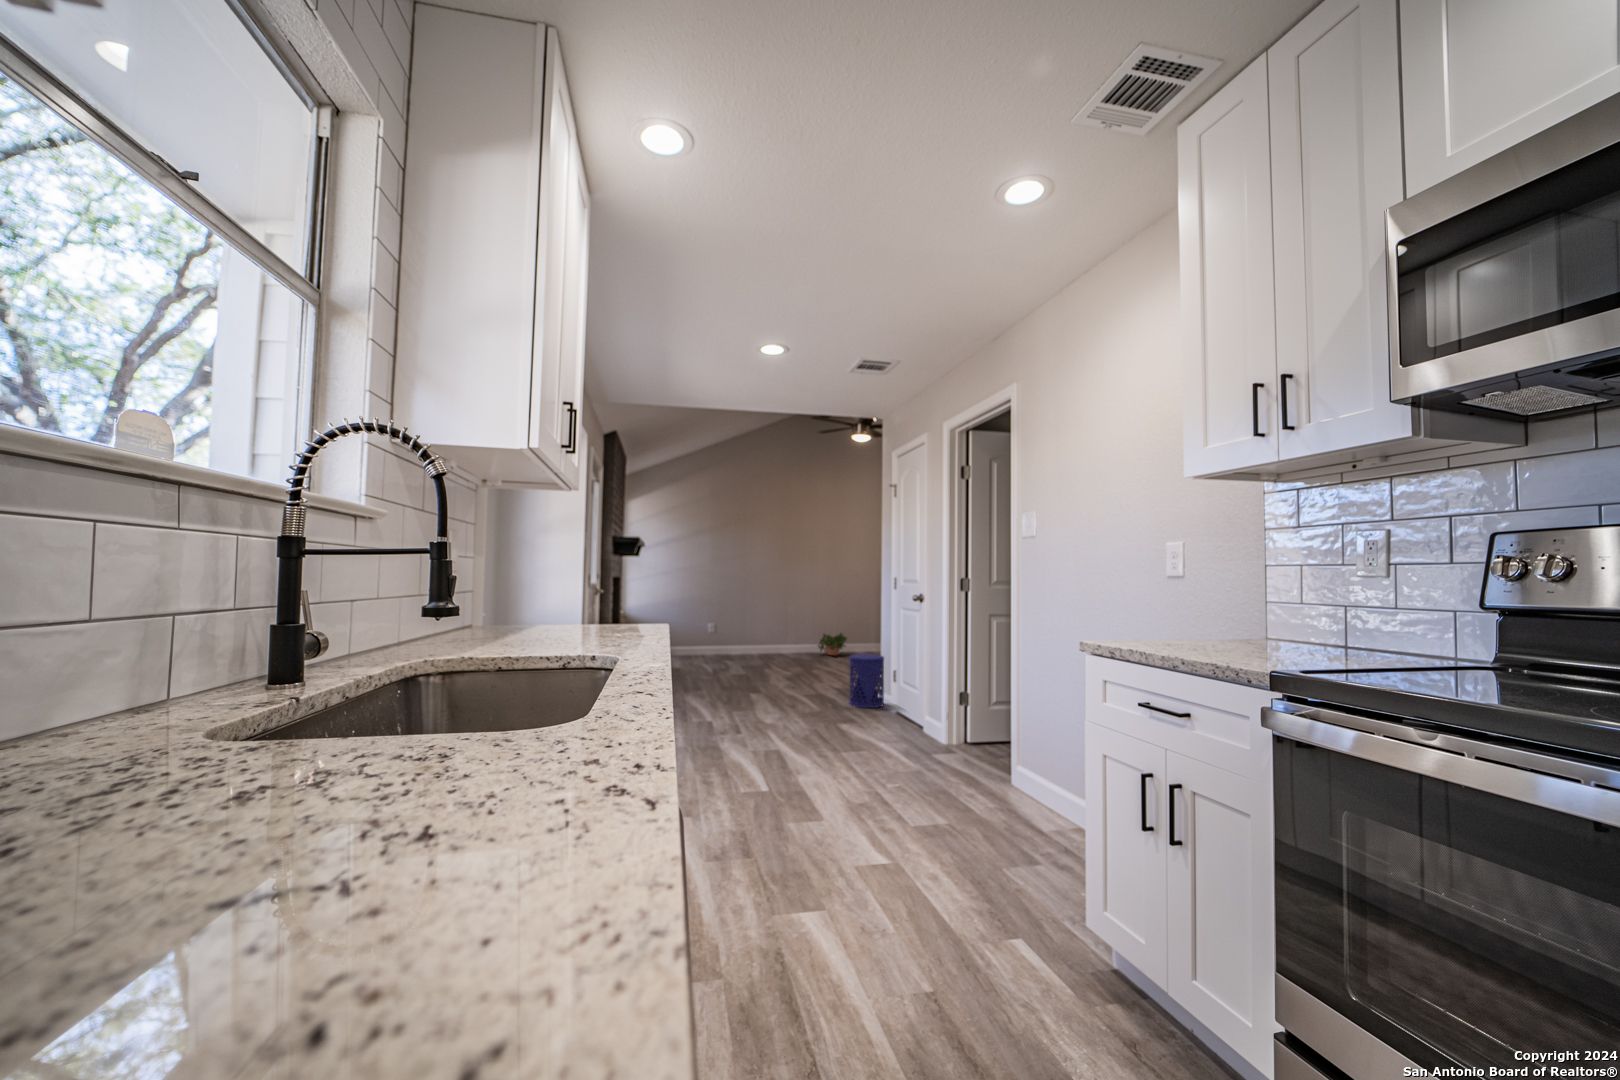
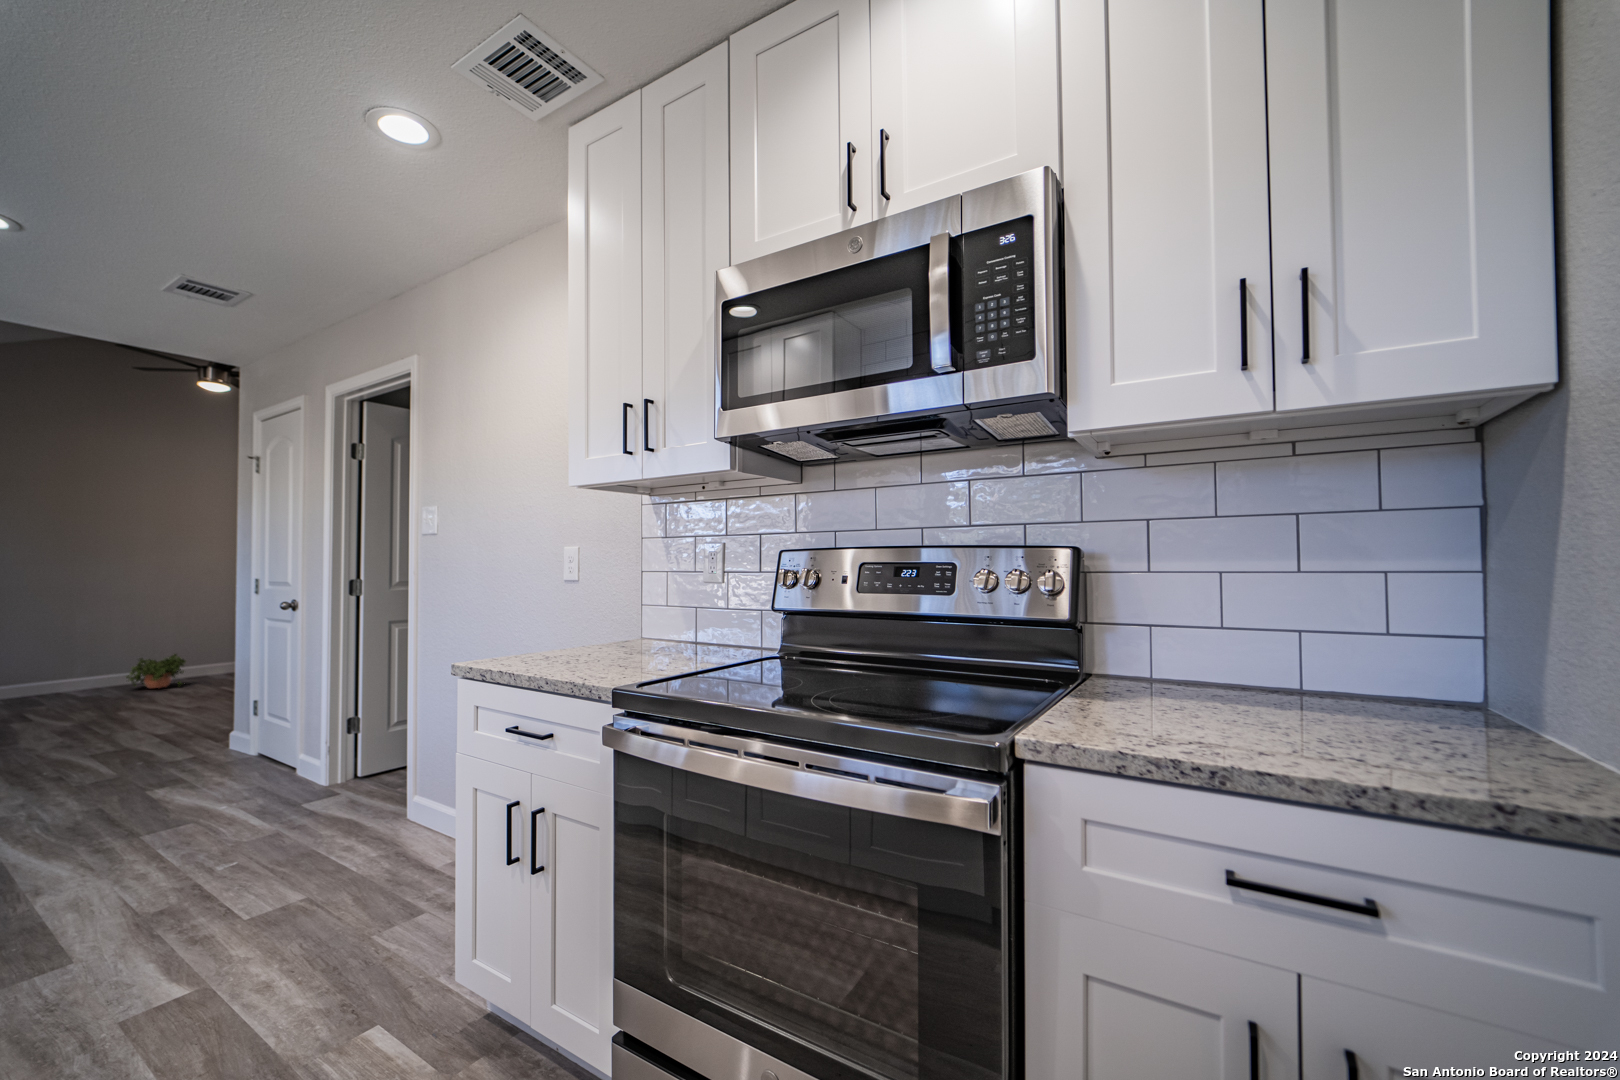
waste bin: present [849,654,884,708] -> none [171,685,236,763]

